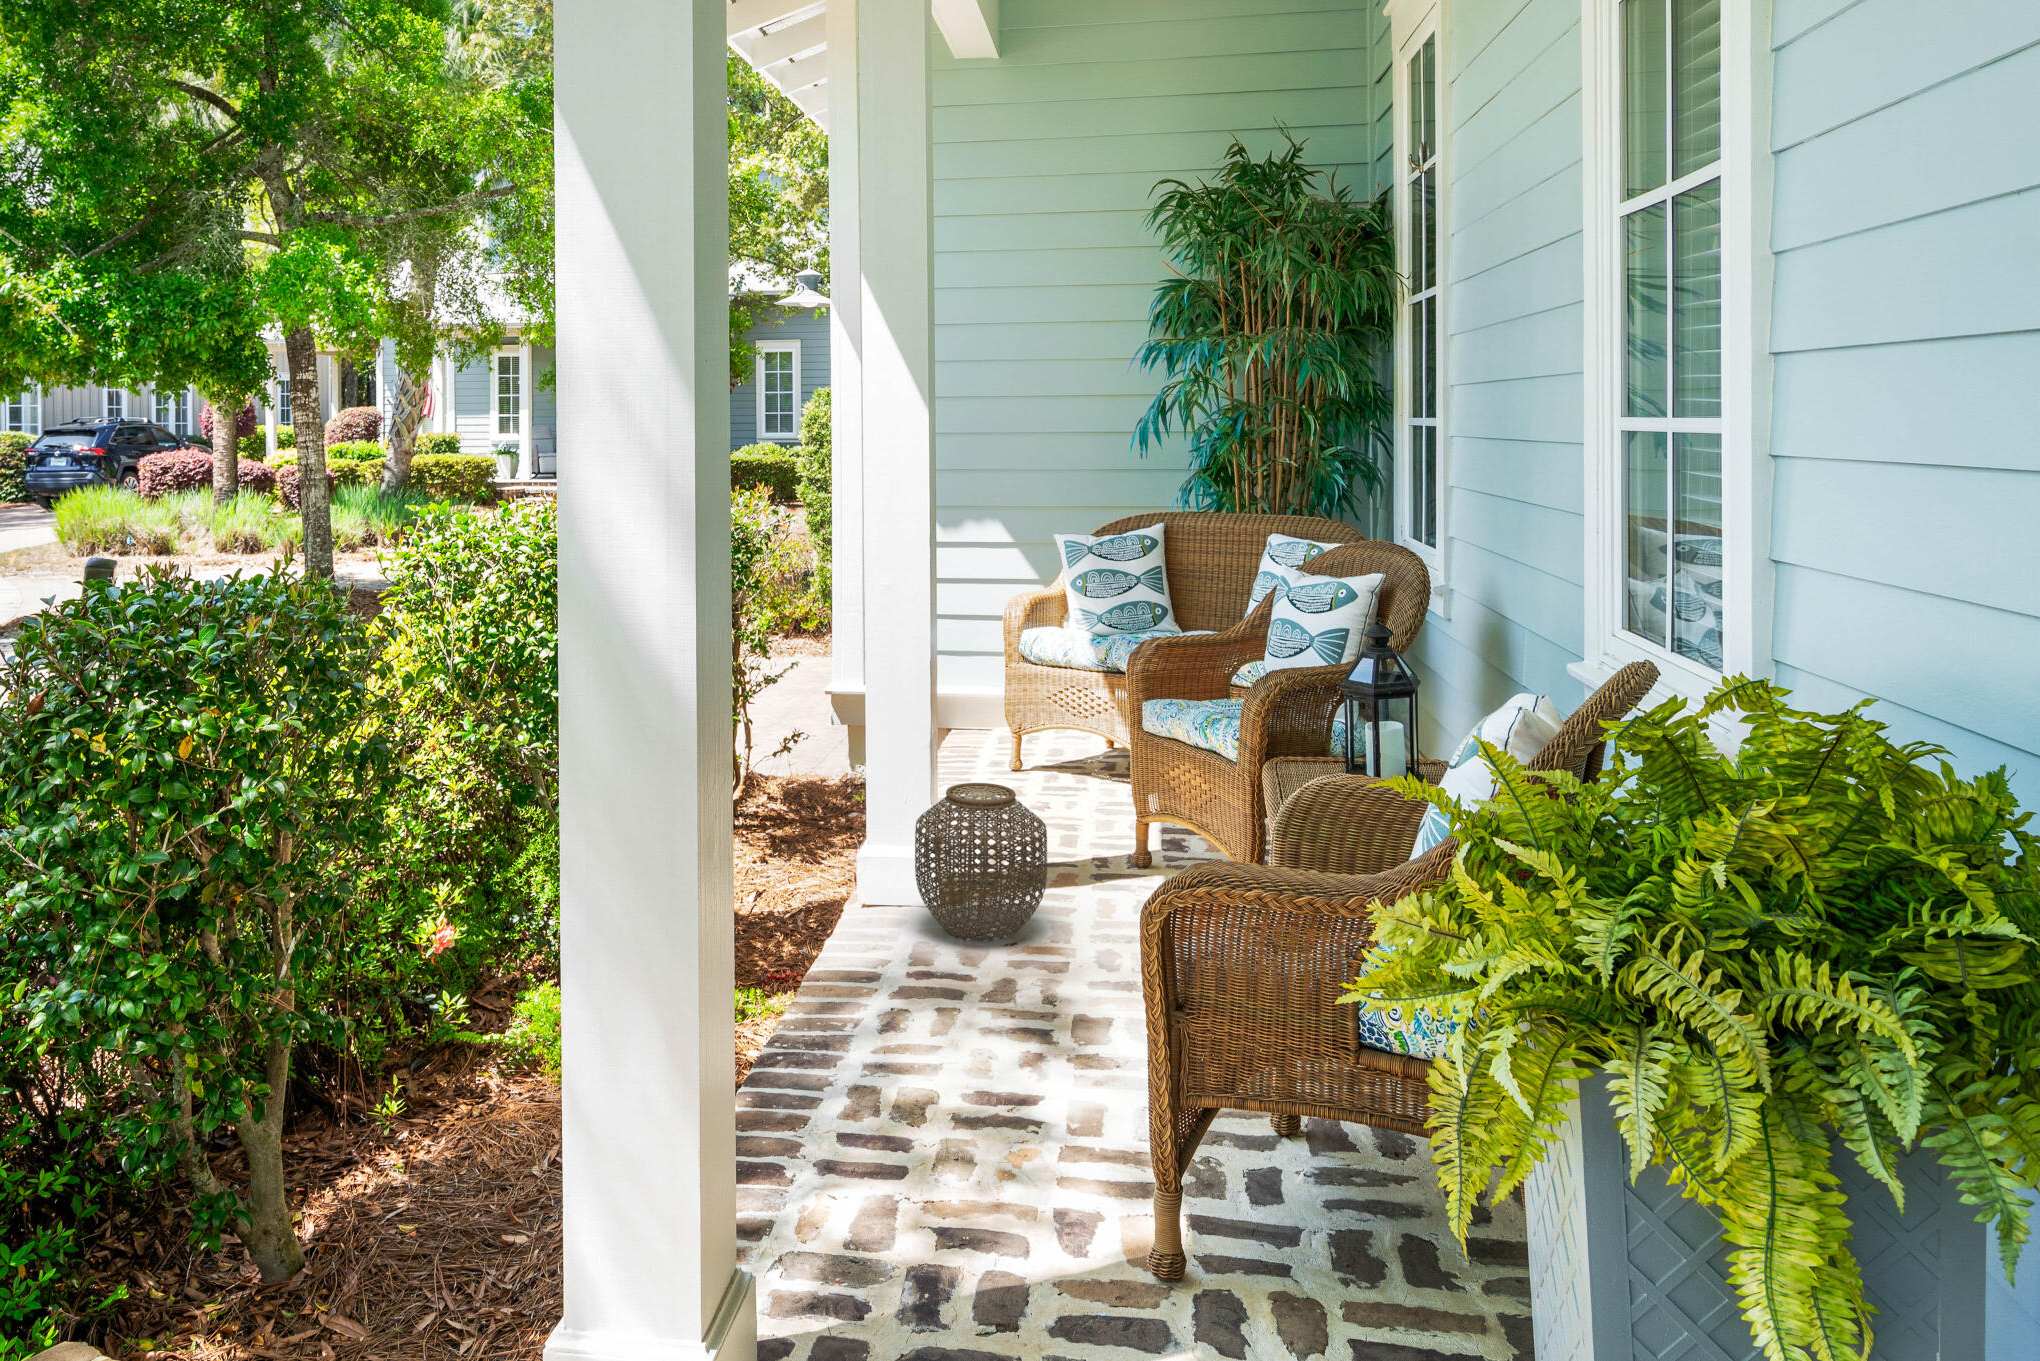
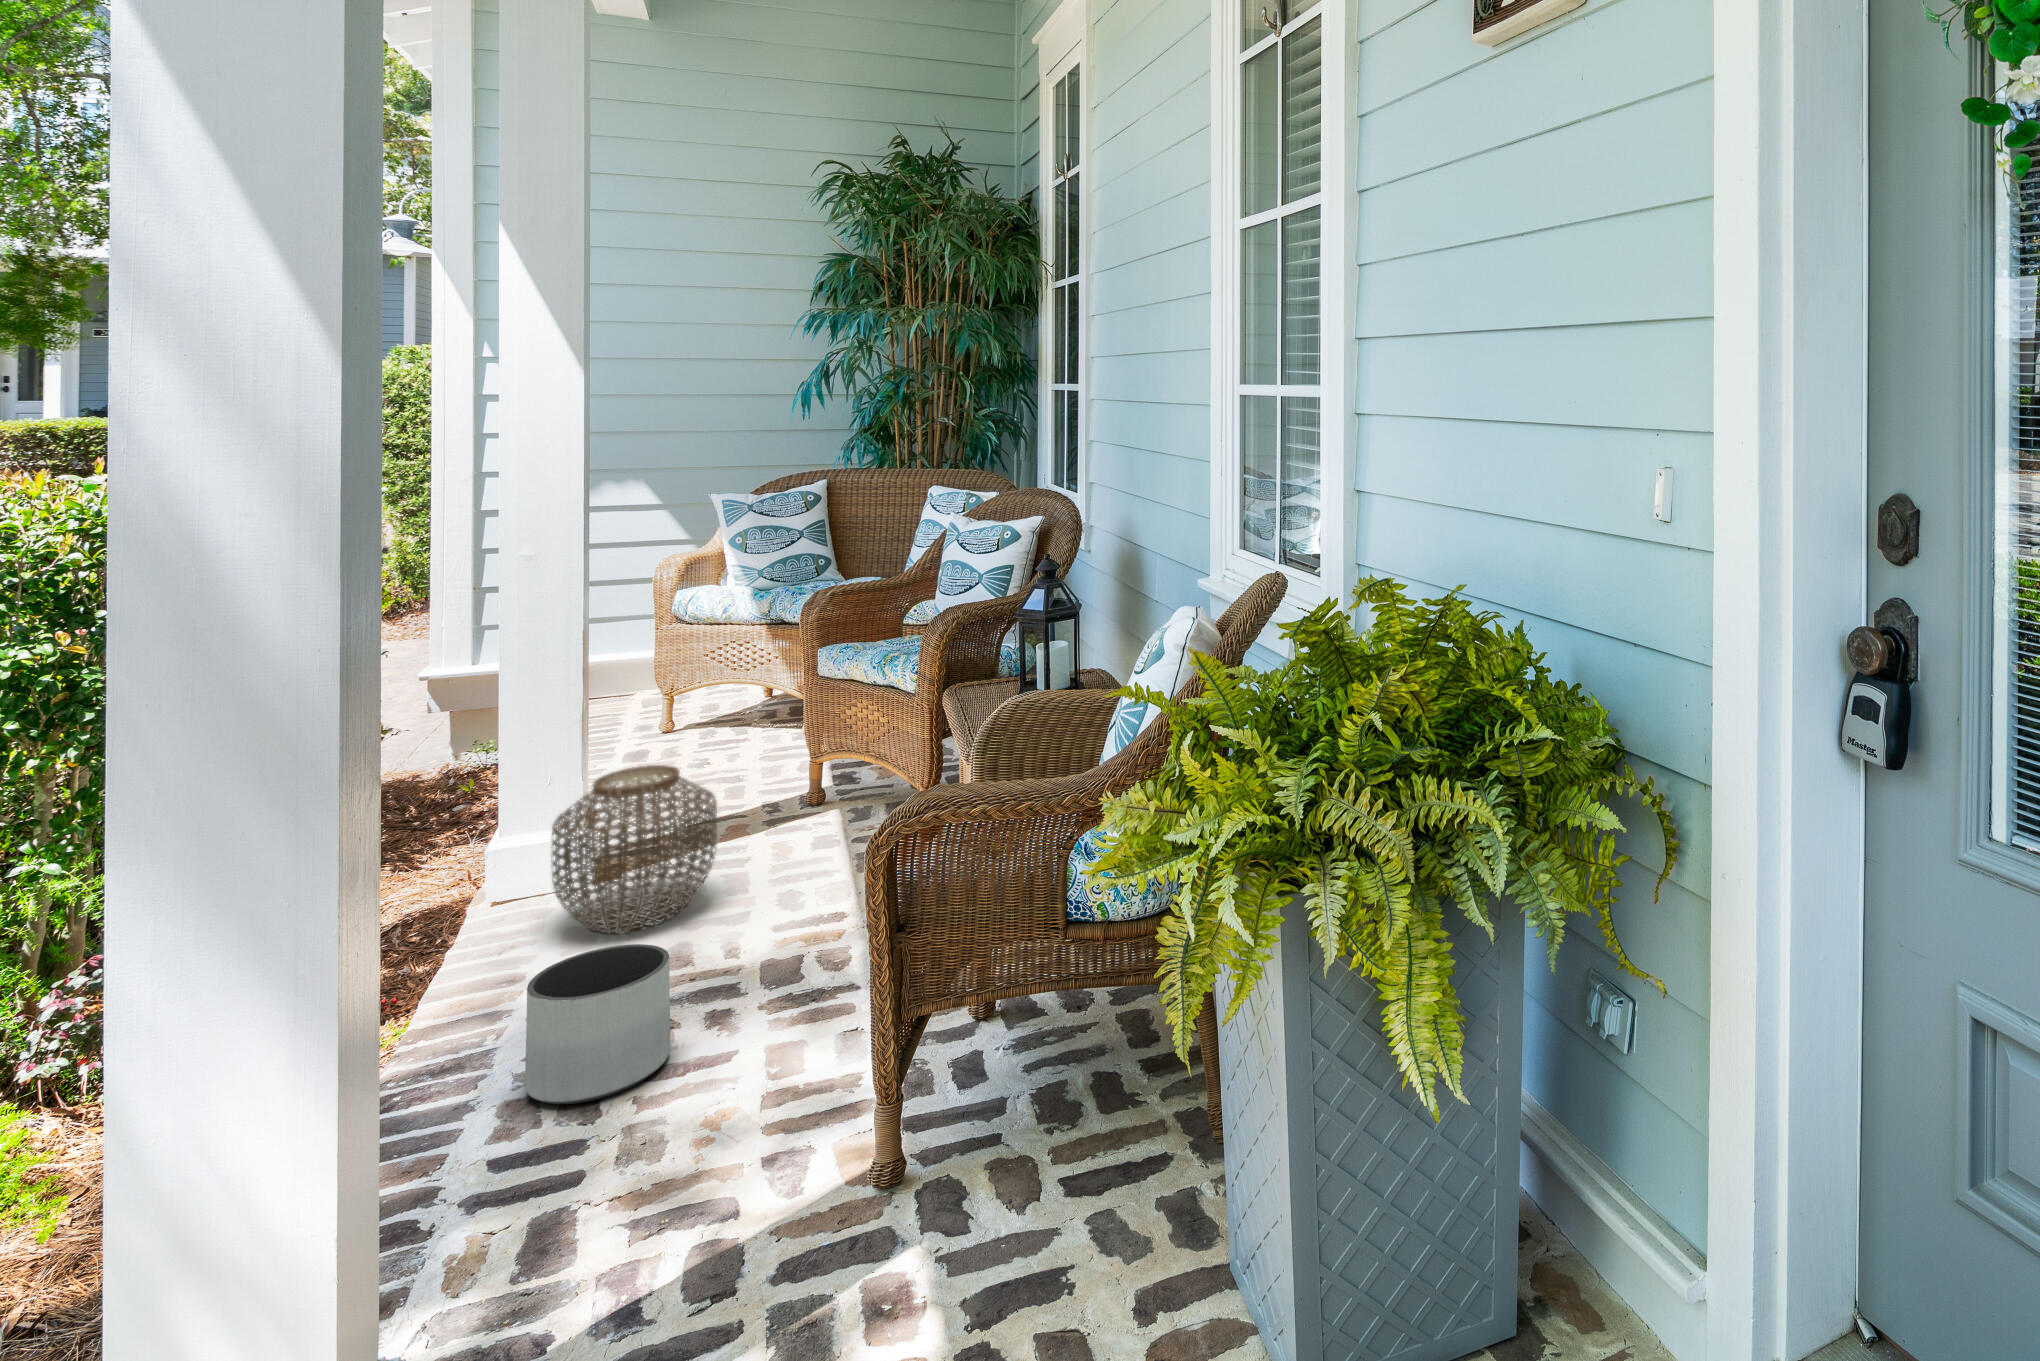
planter: none [881,944,992,1085] -> present [525,944,670,1104]

